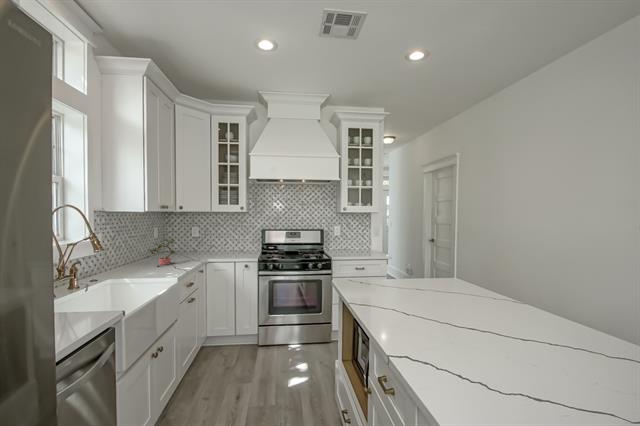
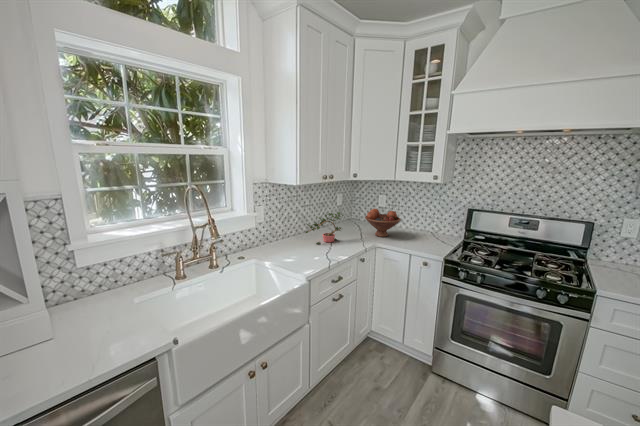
fruit bowl: none [190,236,220,257] -> present [365,209,401,237]

